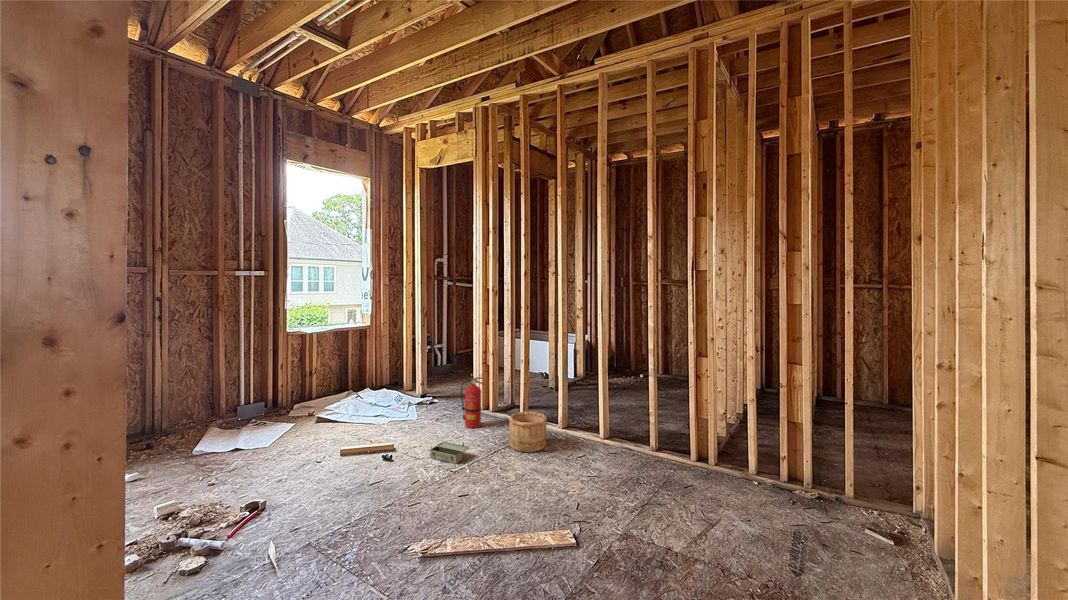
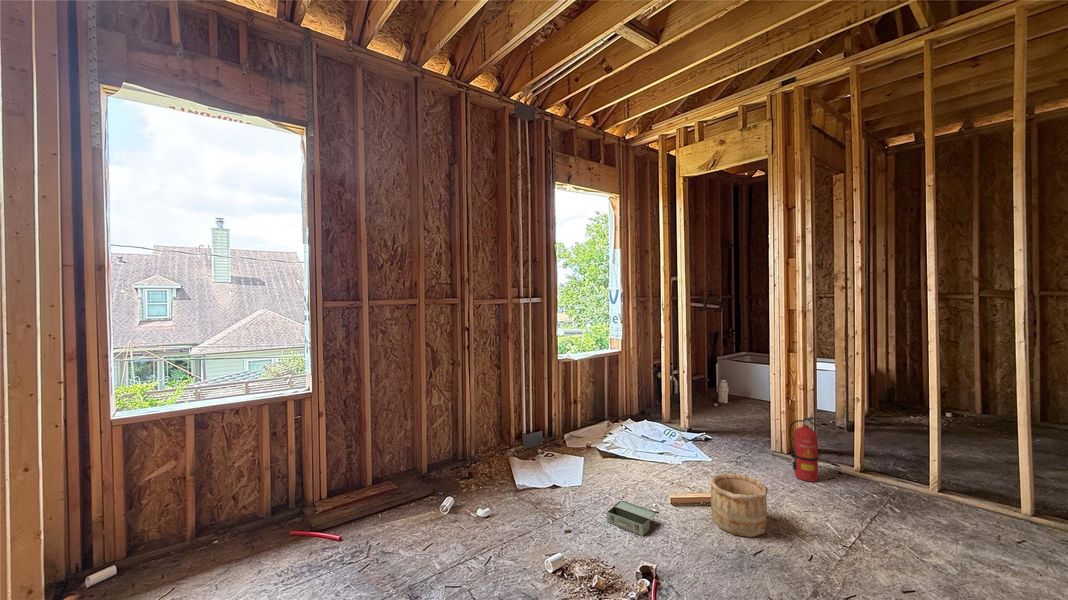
wooden bucket: present [508,411,547,452] -> present [709,473,768,537]
toolbox: present [430,442,469,464] -> present [607,501,656,536]

